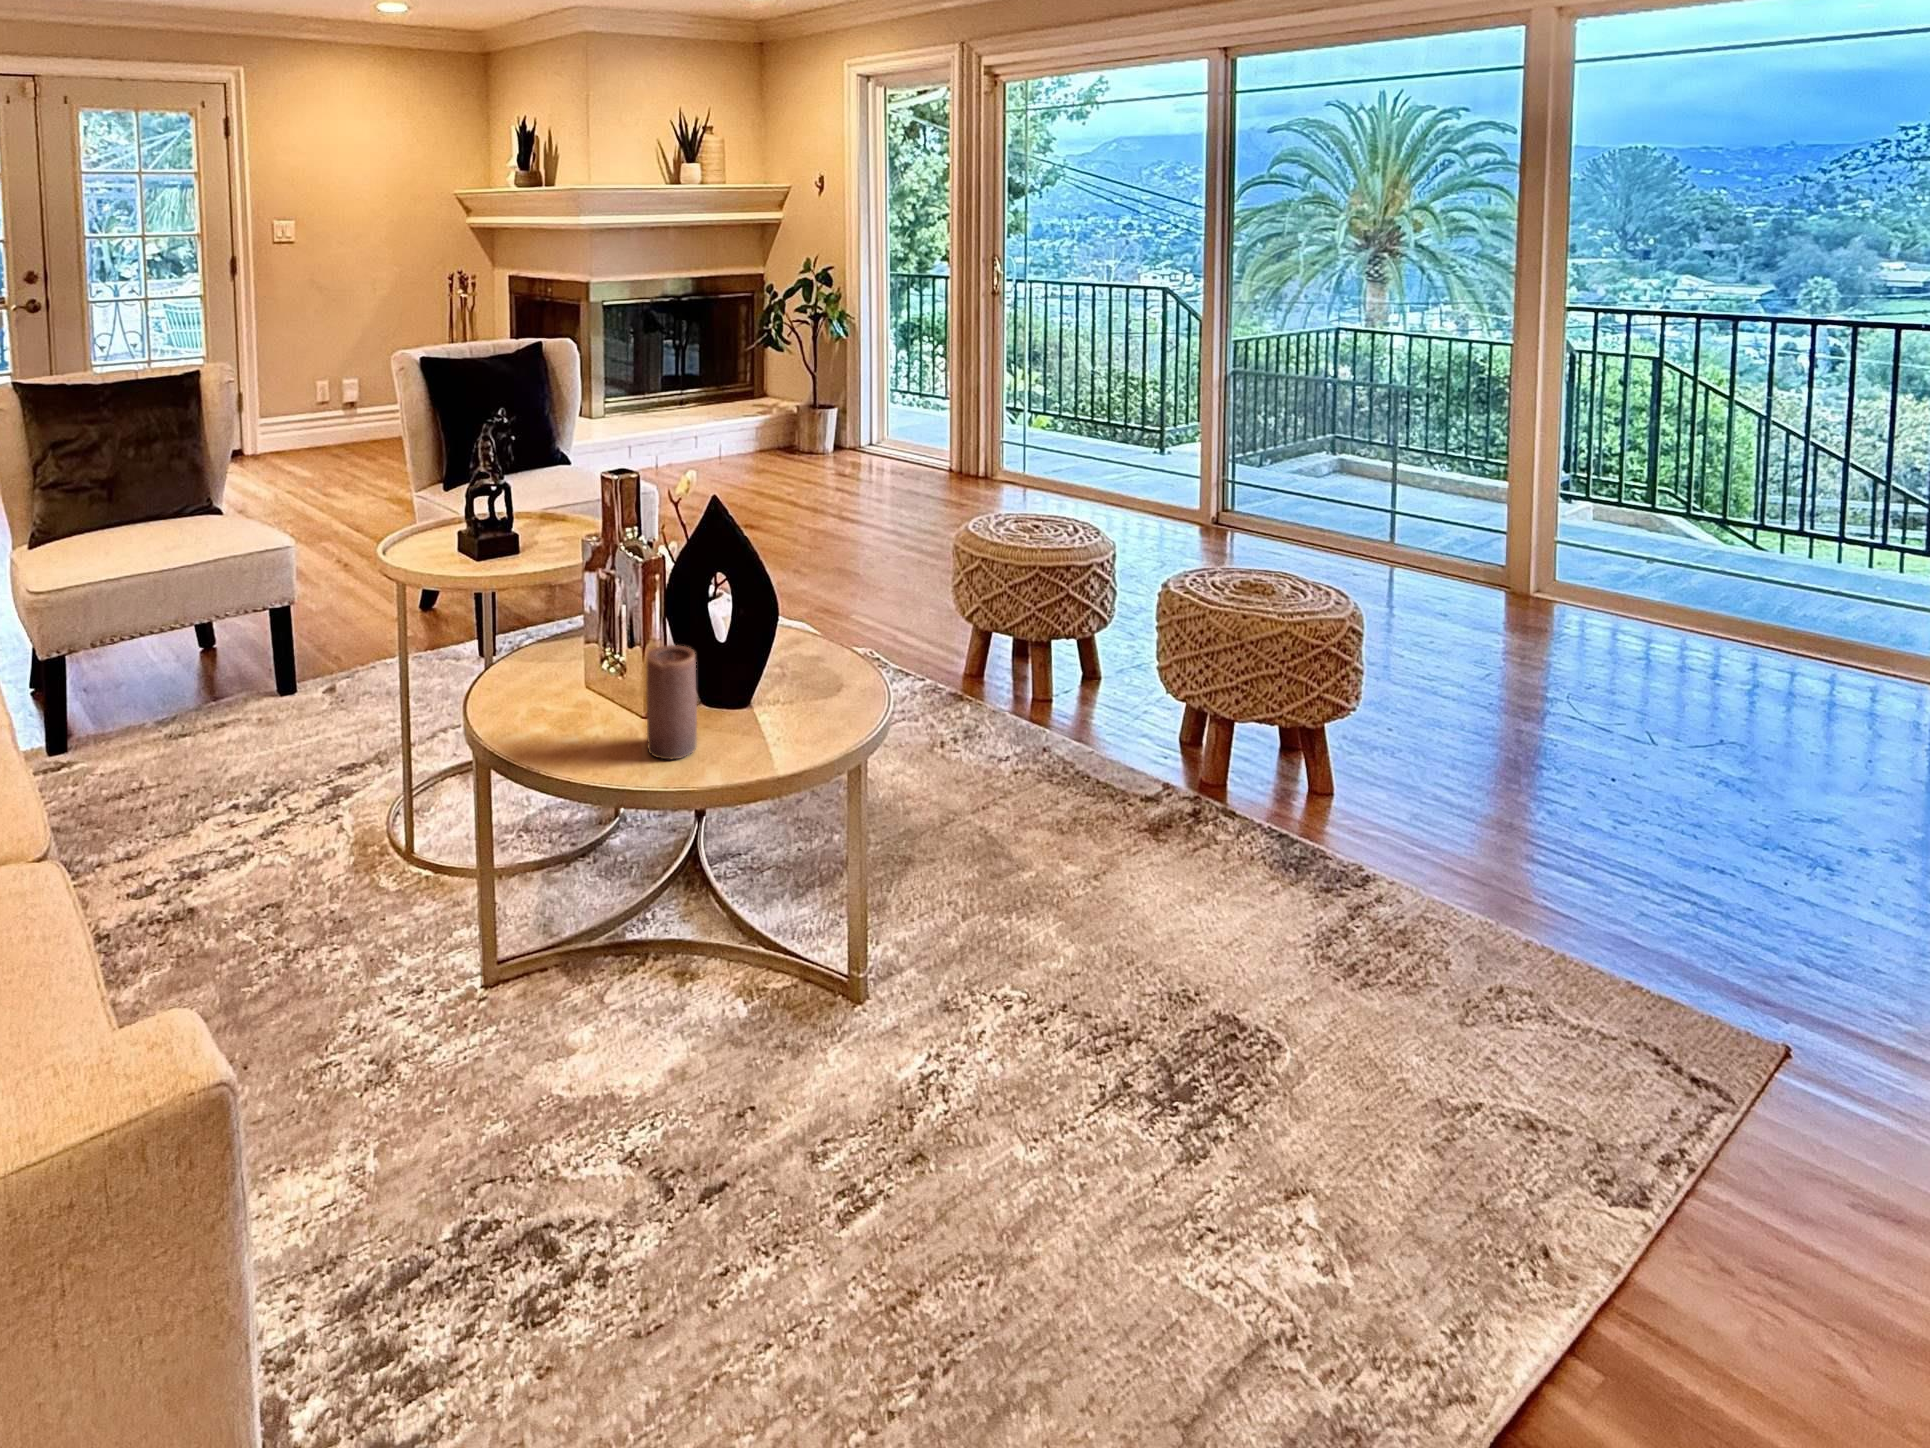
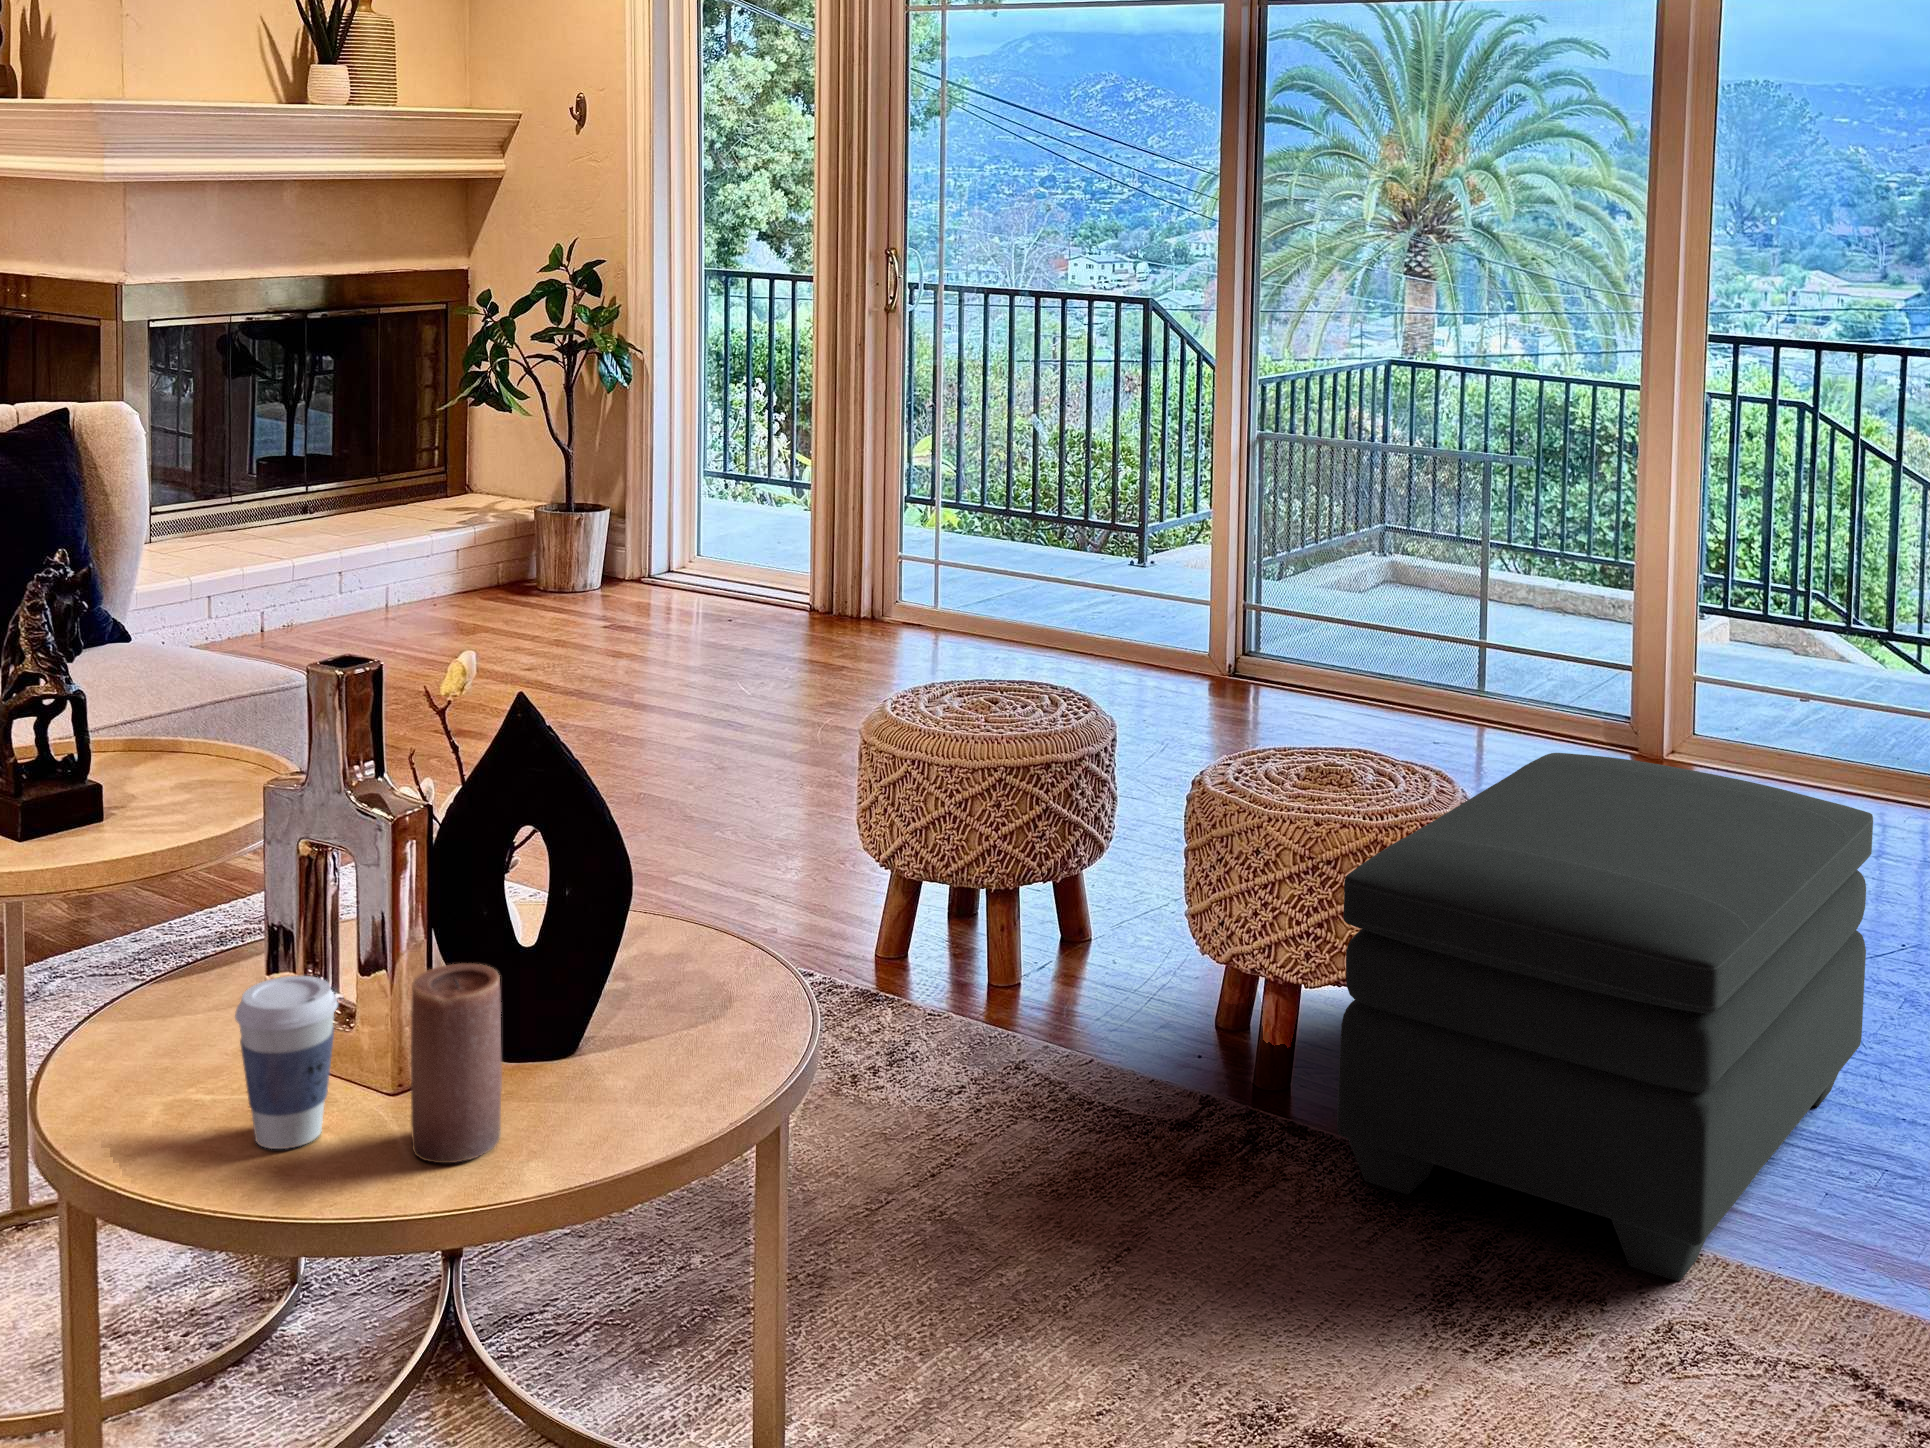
ottoman: none [1256,583,1684,957] -> present [1337,753,1873,1281]
coffee cup: none [557,643,611,740] -> present [235,976,338,1149]

